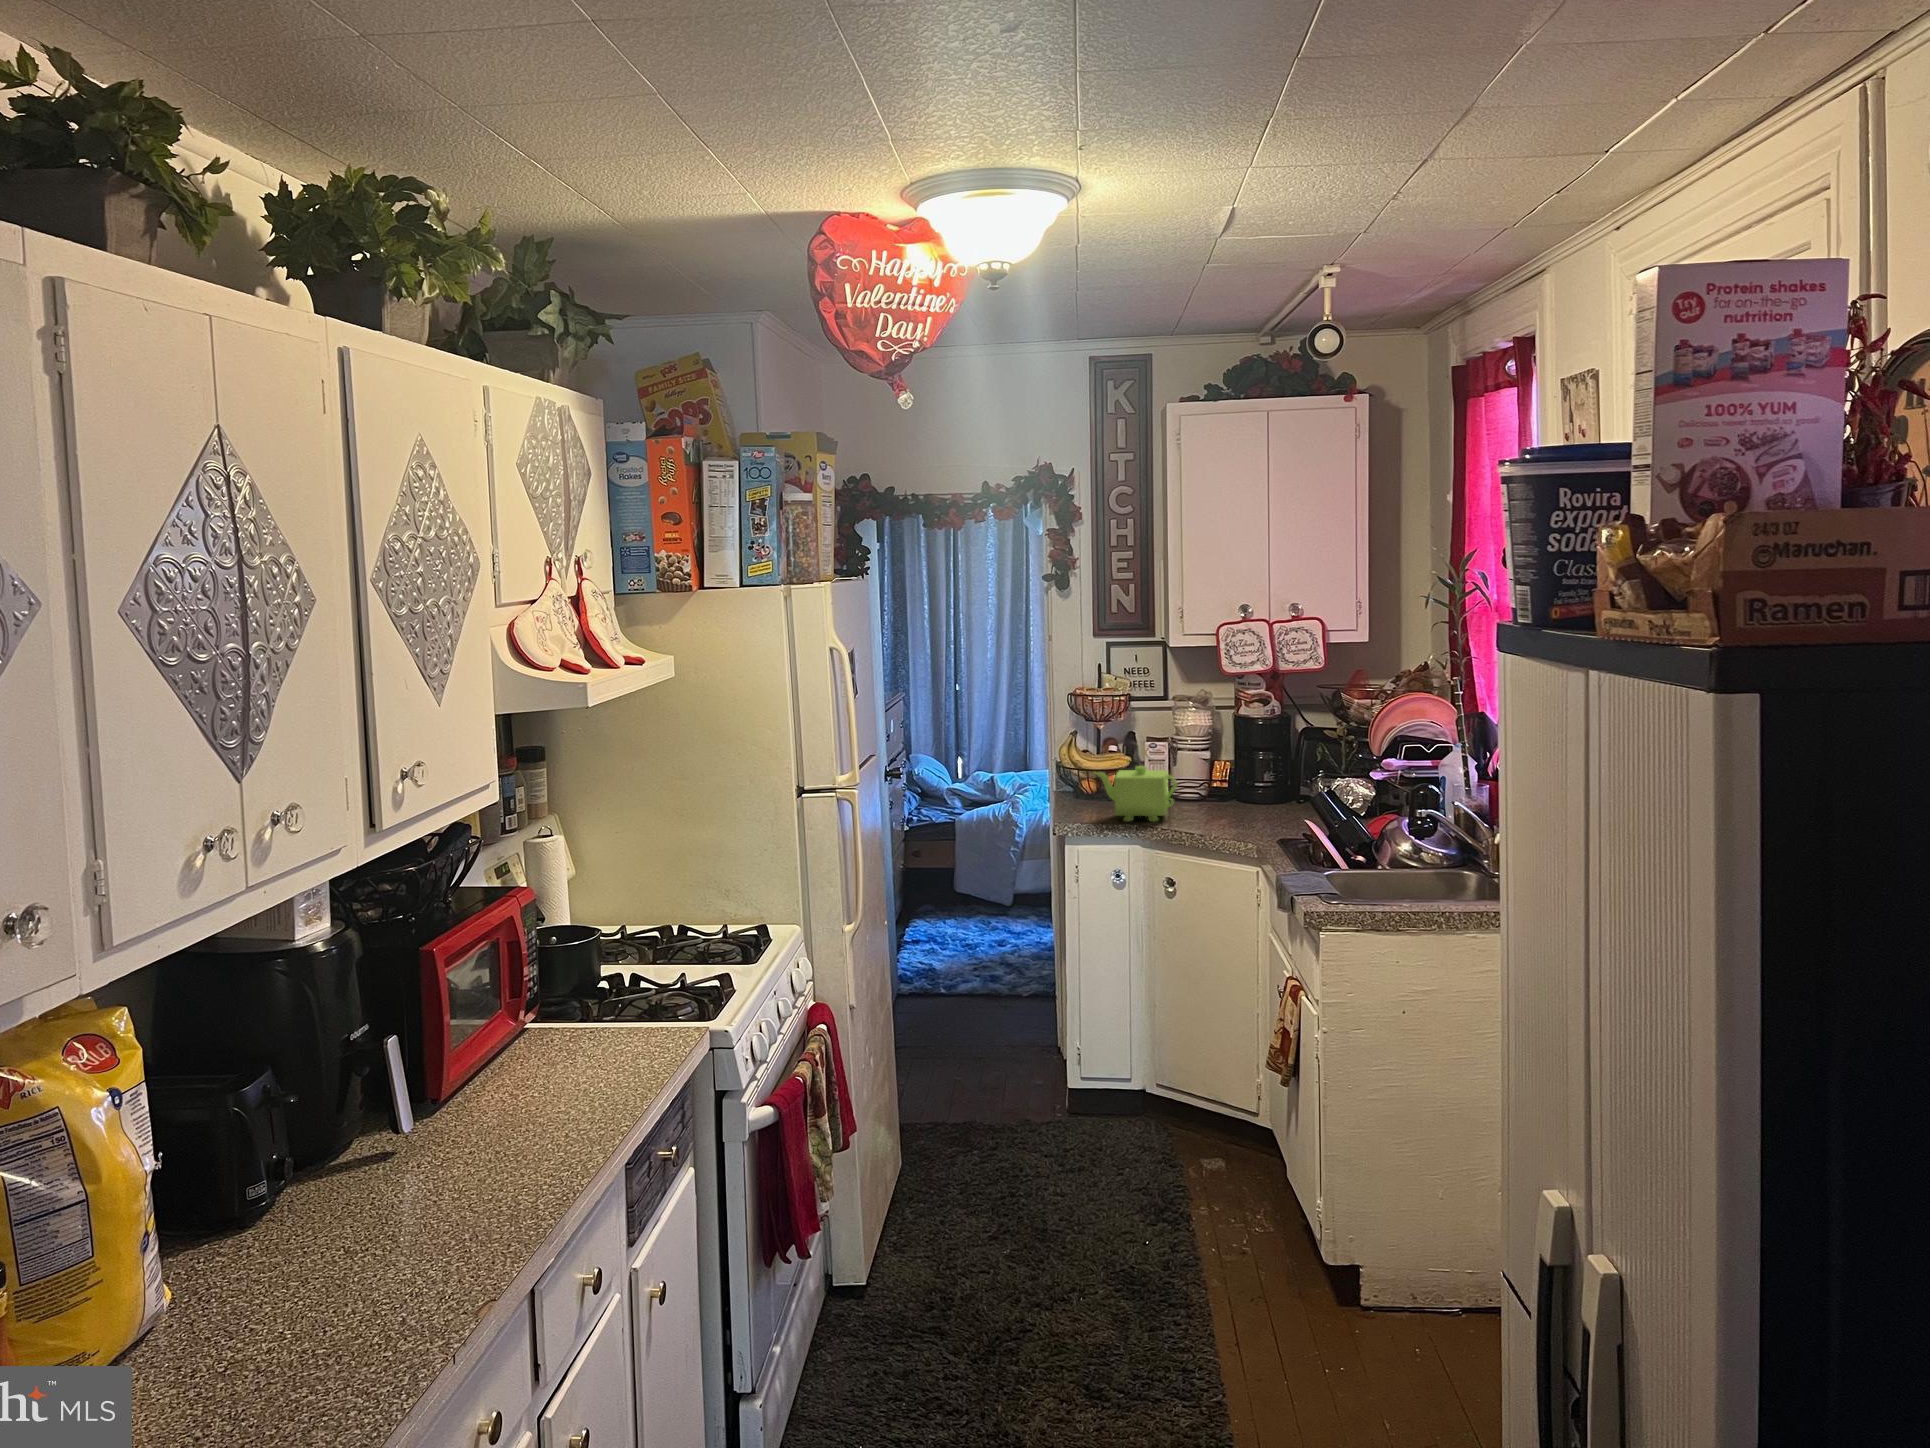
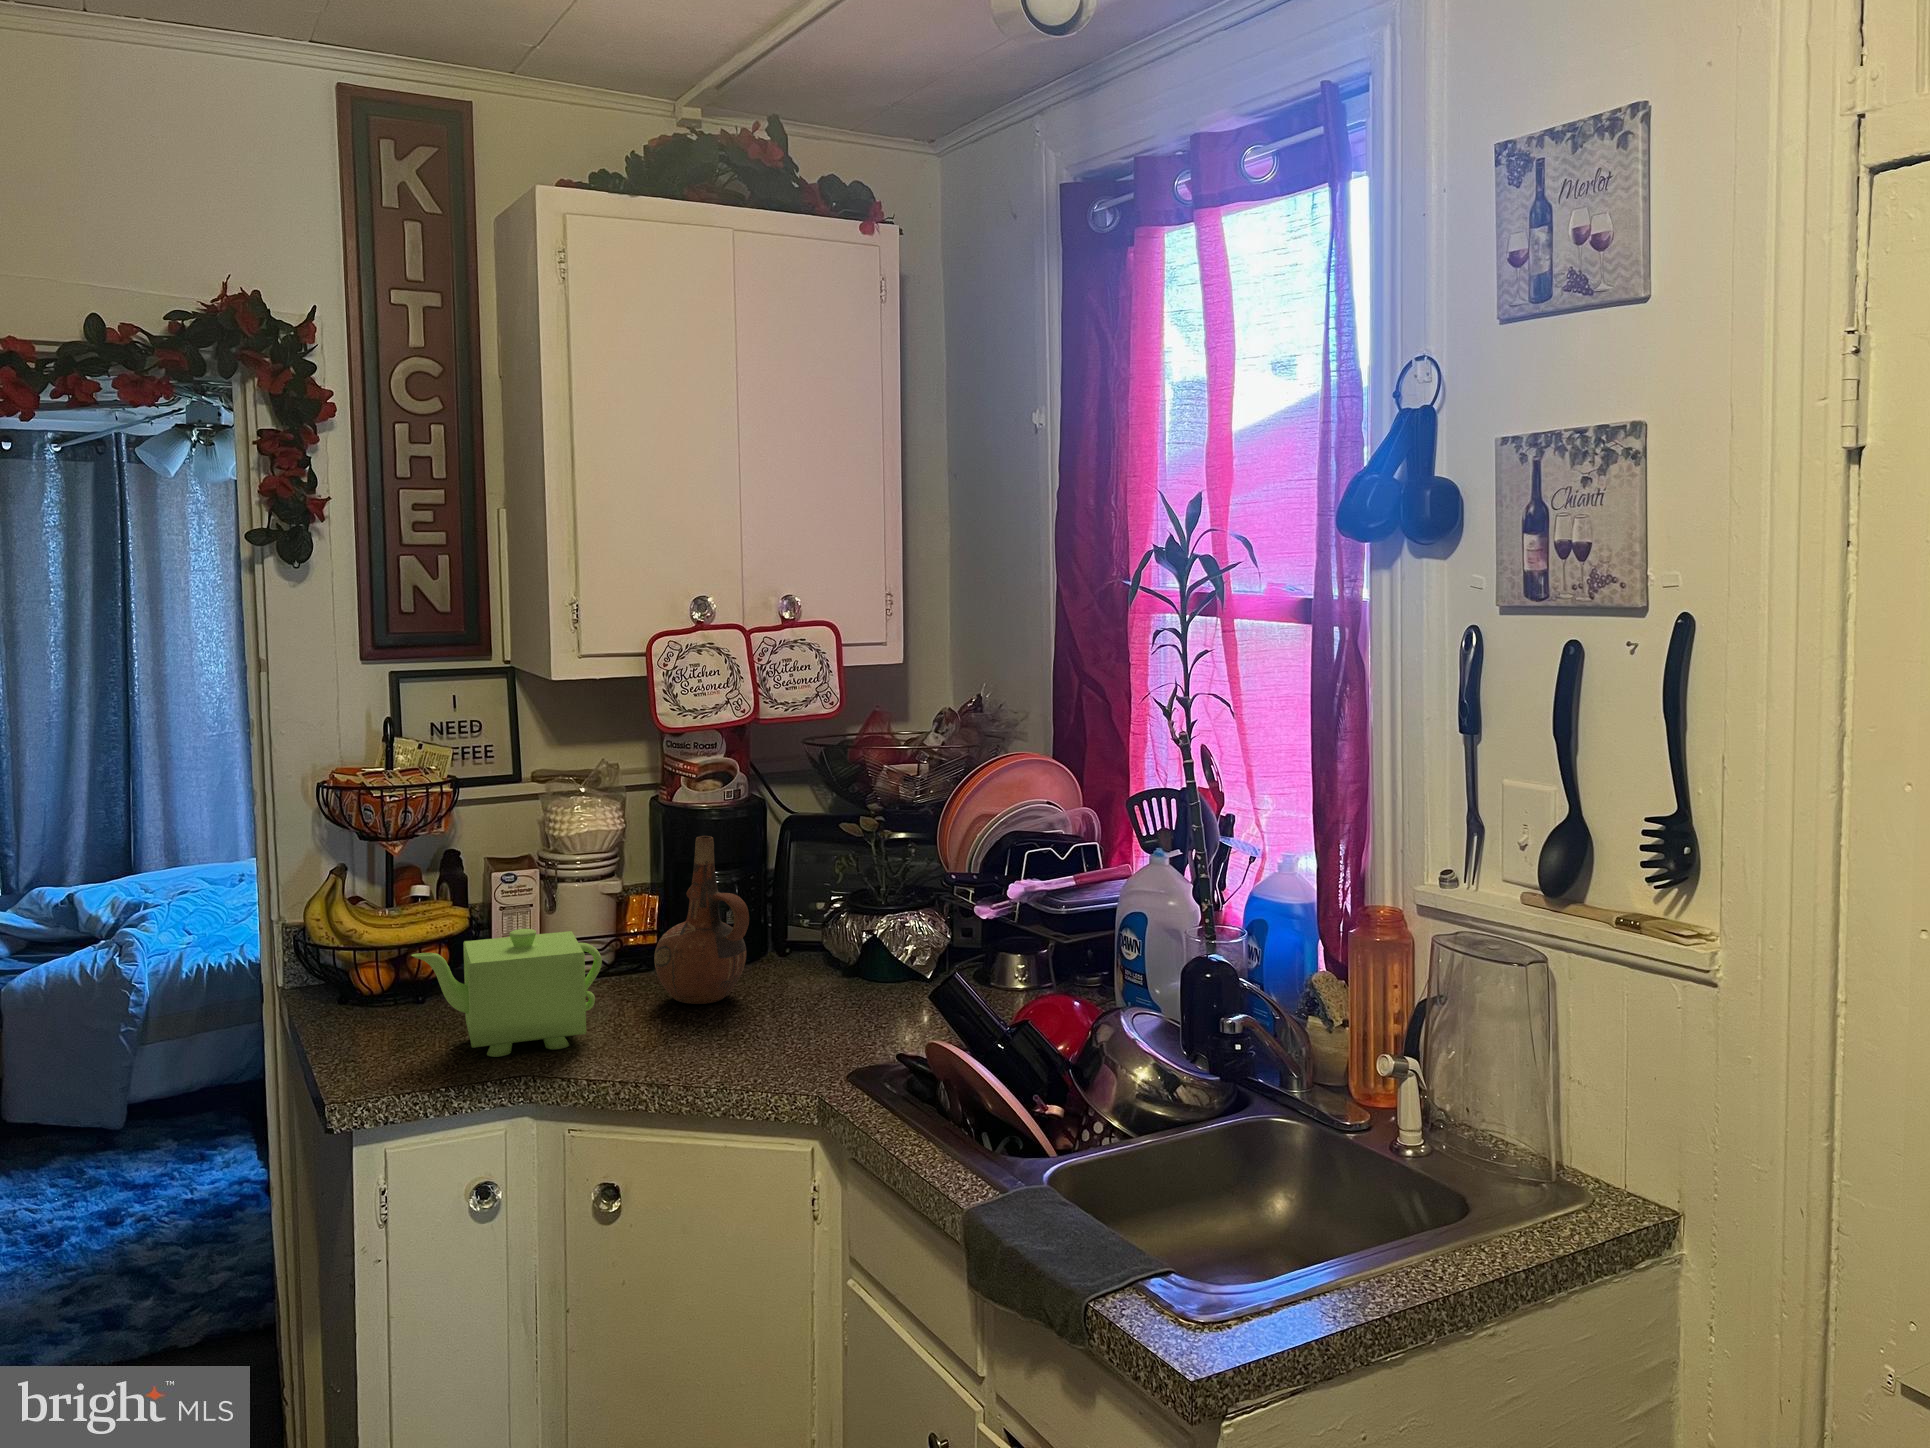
ceramic pitcher: none [1211,729,1257,813] -> present [654,836,749,1004]

